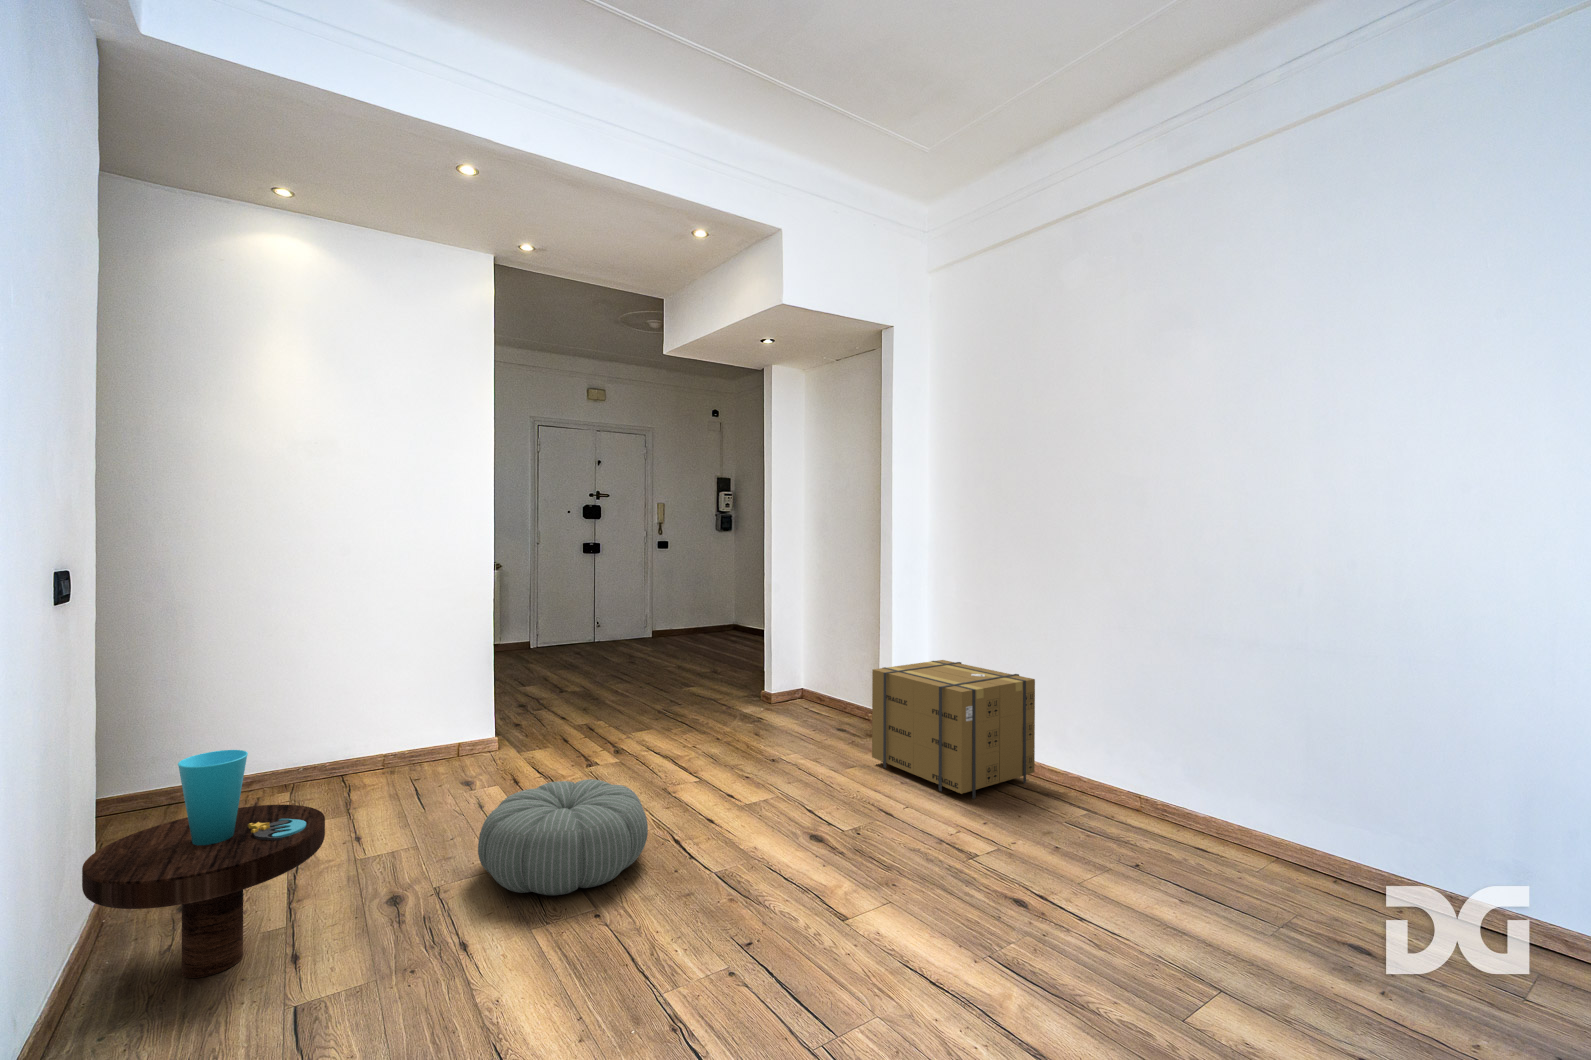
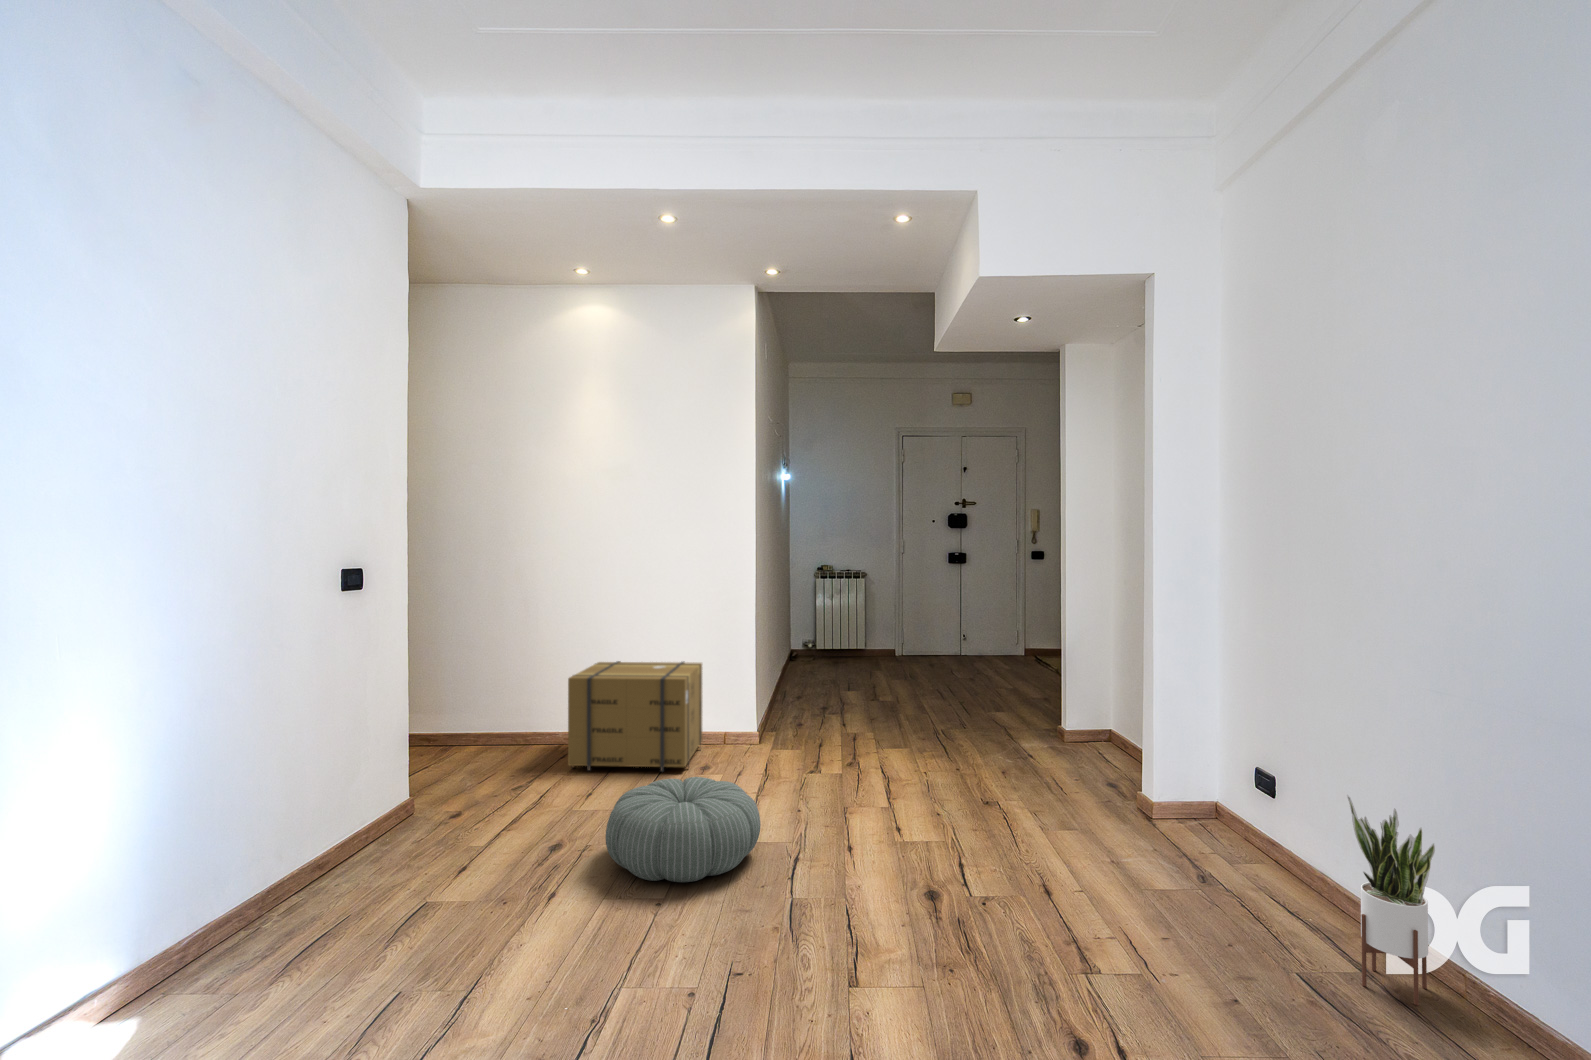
cardboard box: present [872,660,1035,799] -> present [568,661,702,772]
potted plant: none [1056,692,1106,808] -> present [1347,795,1435,1006]
side table: present [82,750,325,978] -> none [354,701,502,861]

